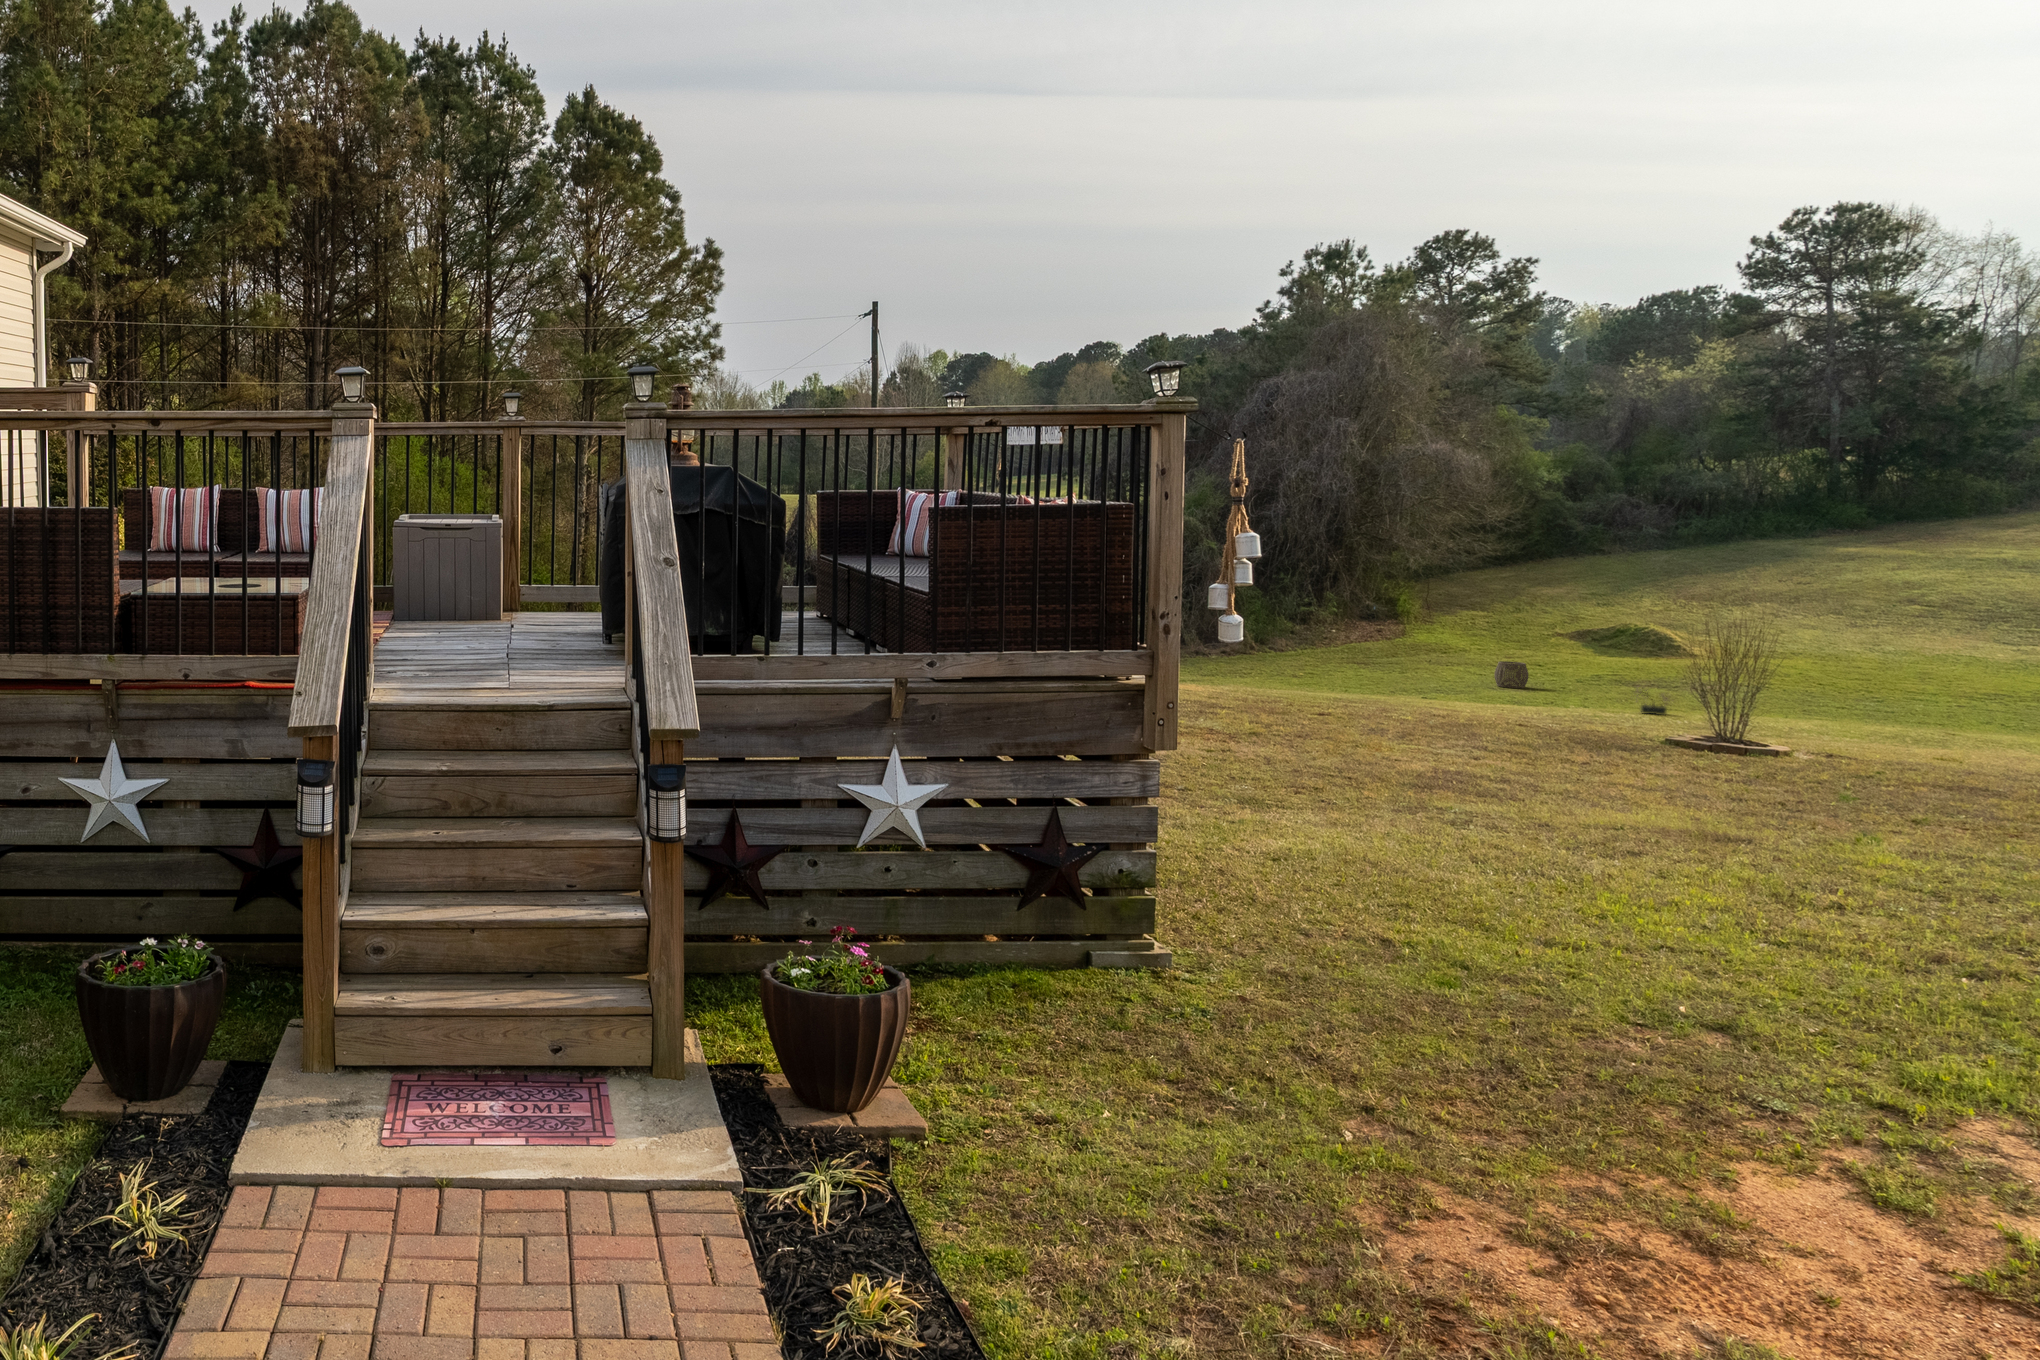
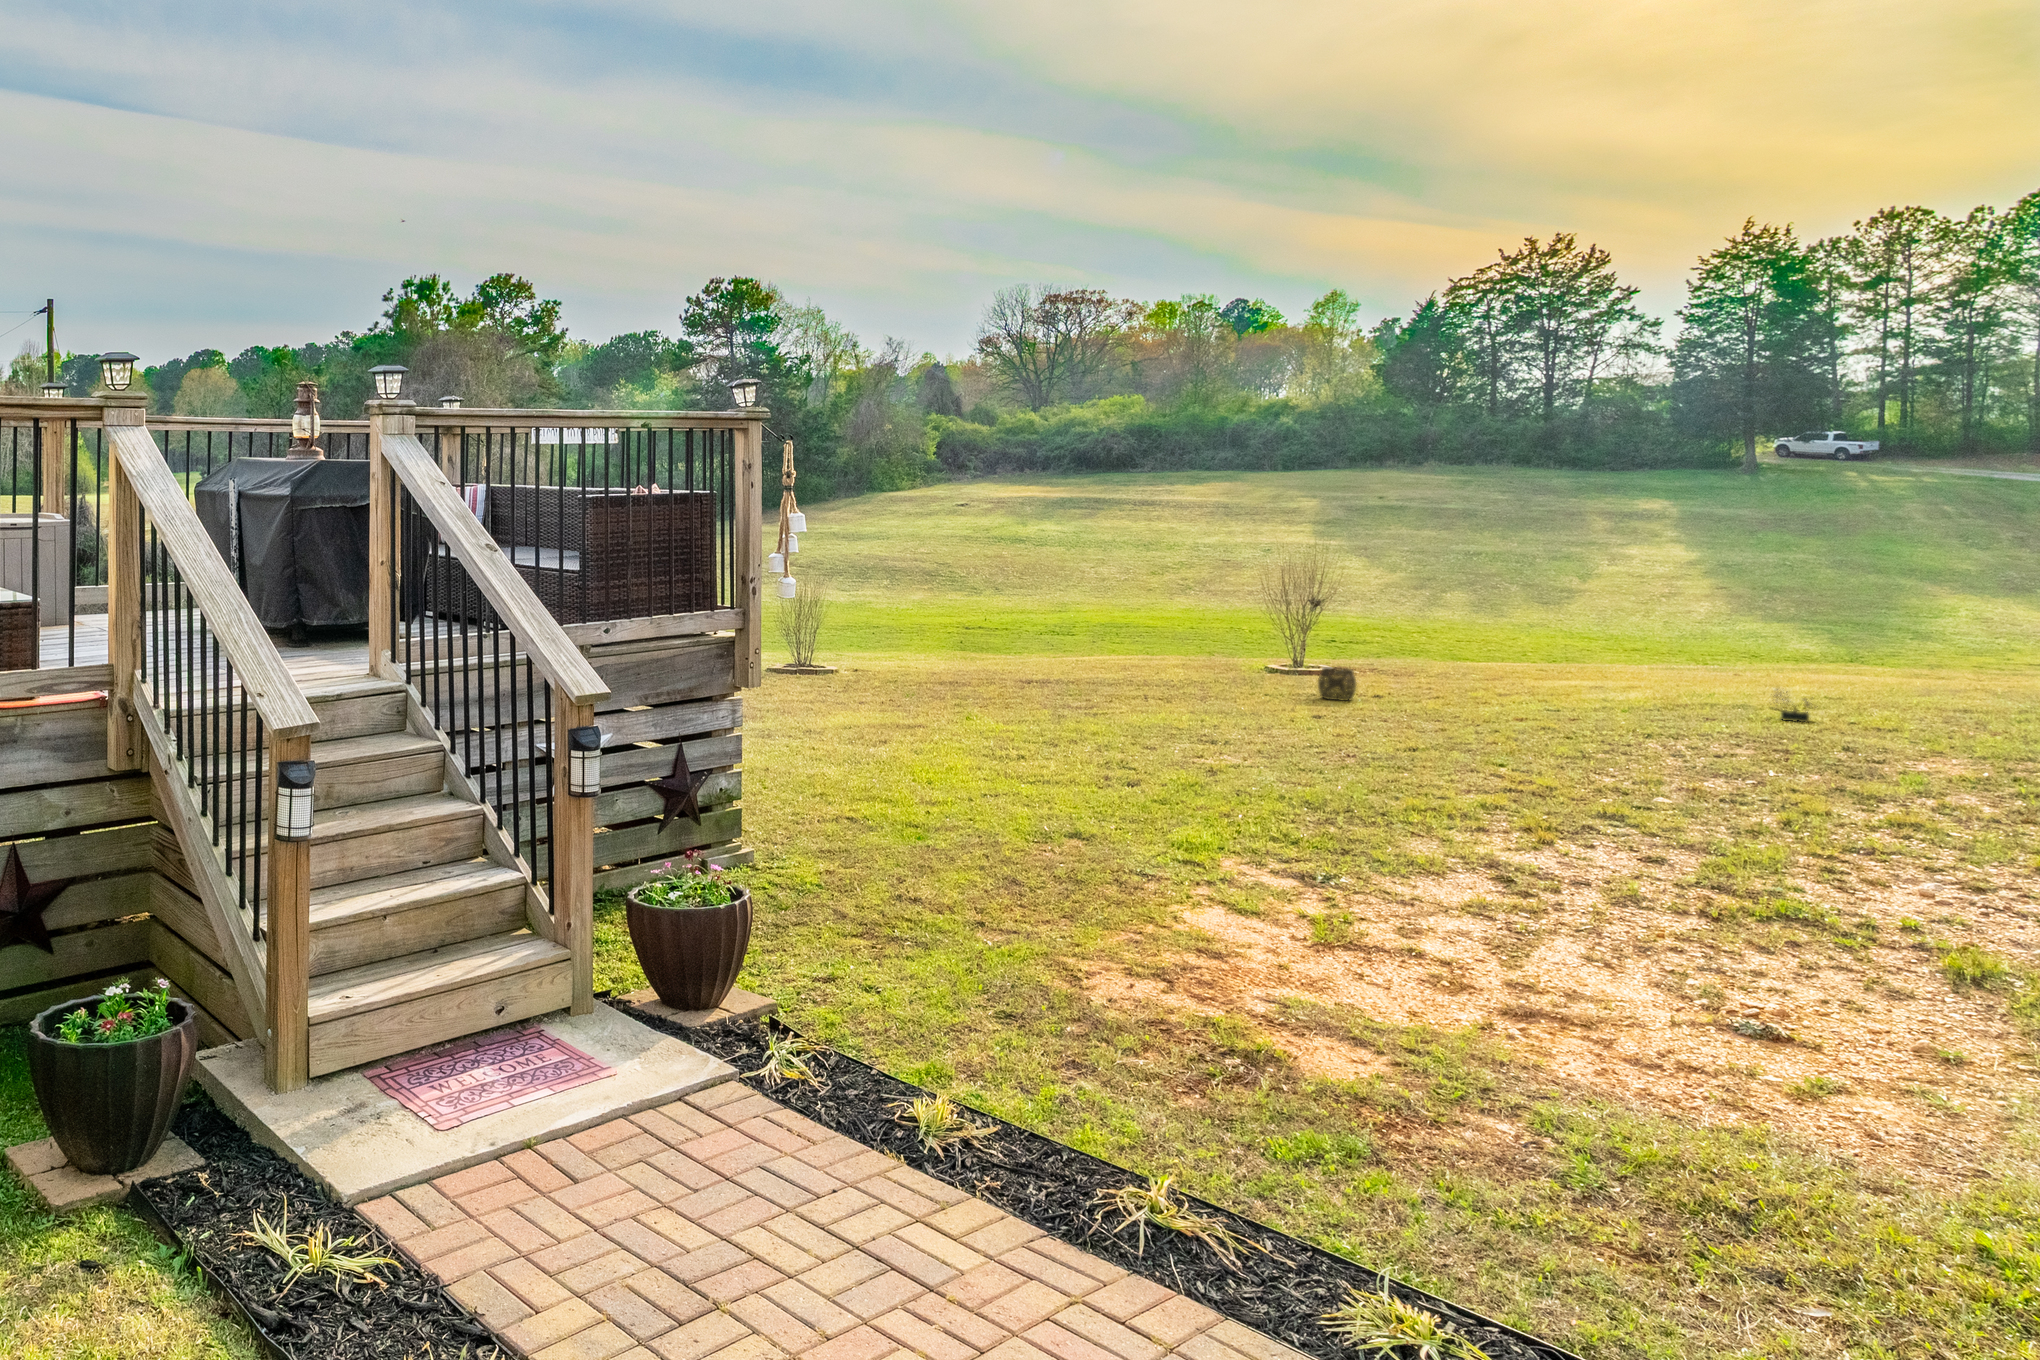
woven basket: present [1494,661,1529,688] -> present [1318,667,1356,701]

